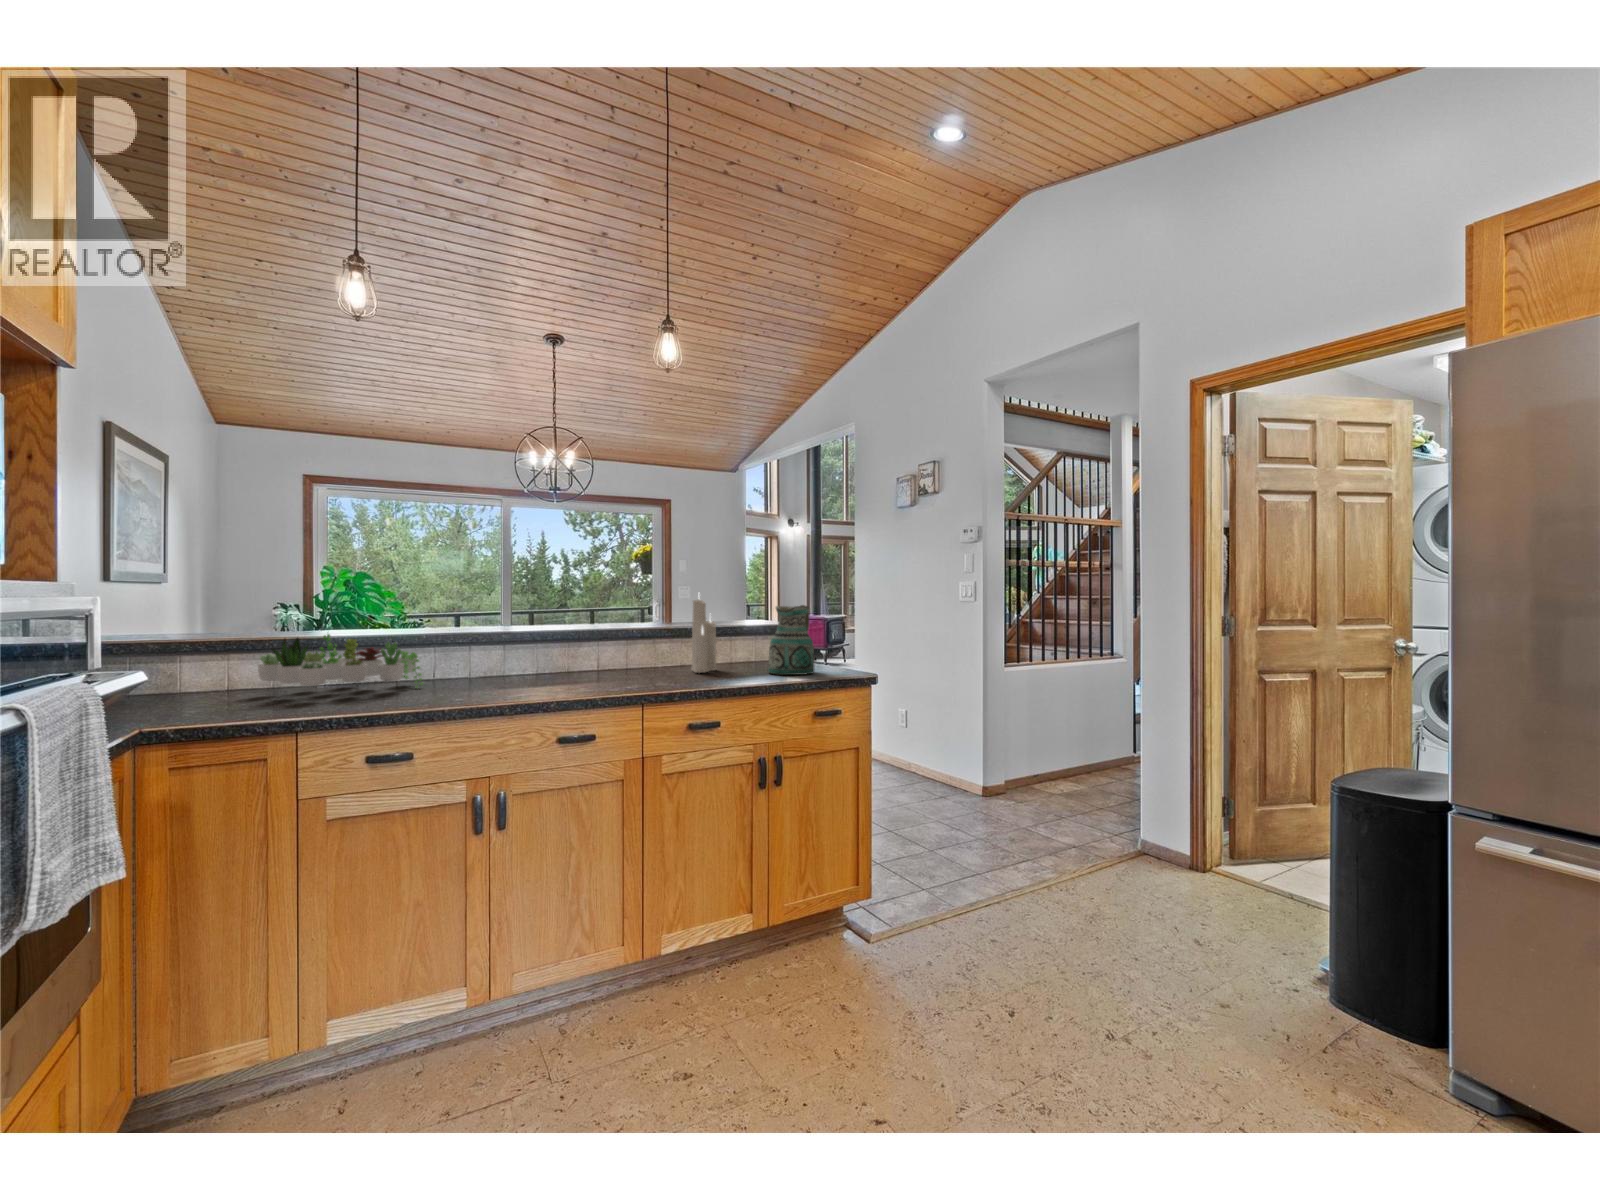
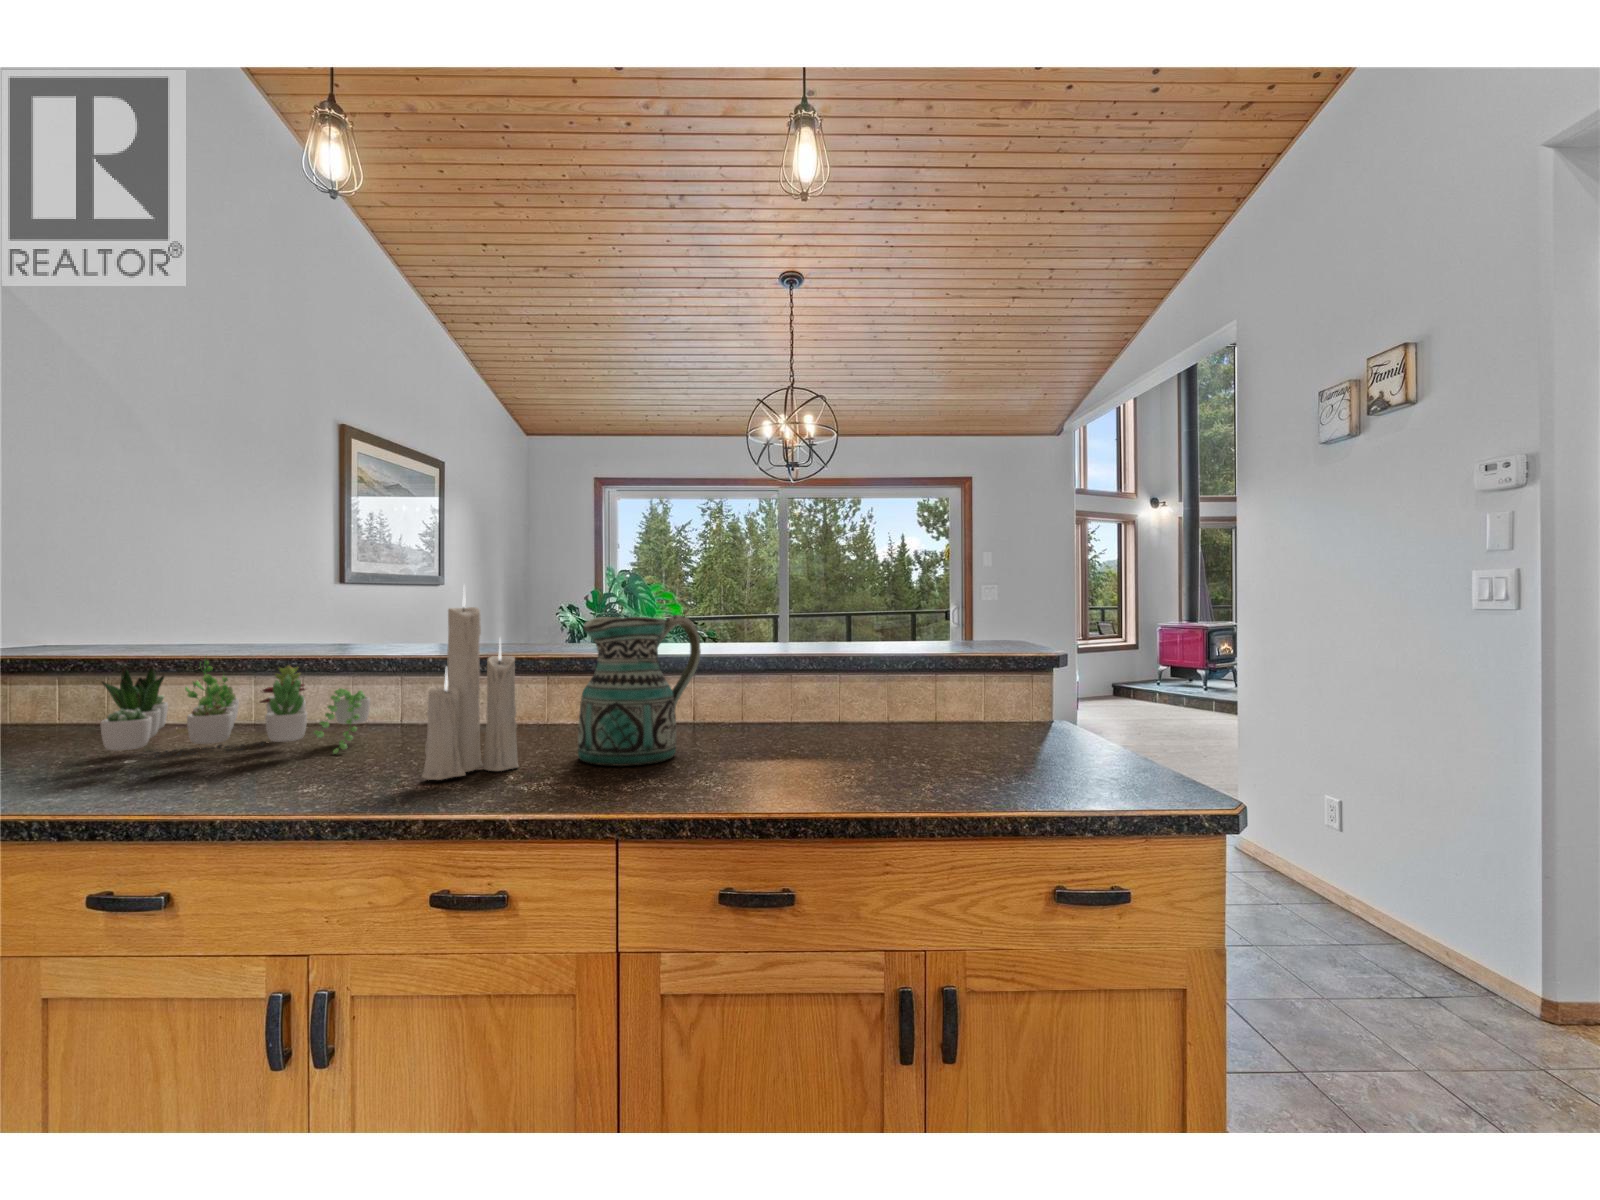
candle: present [692,599,717,673] -> present [422,590,519,780]
ceramic pitcher: present [768,605,815,675] -> present [578,615,701,766]

